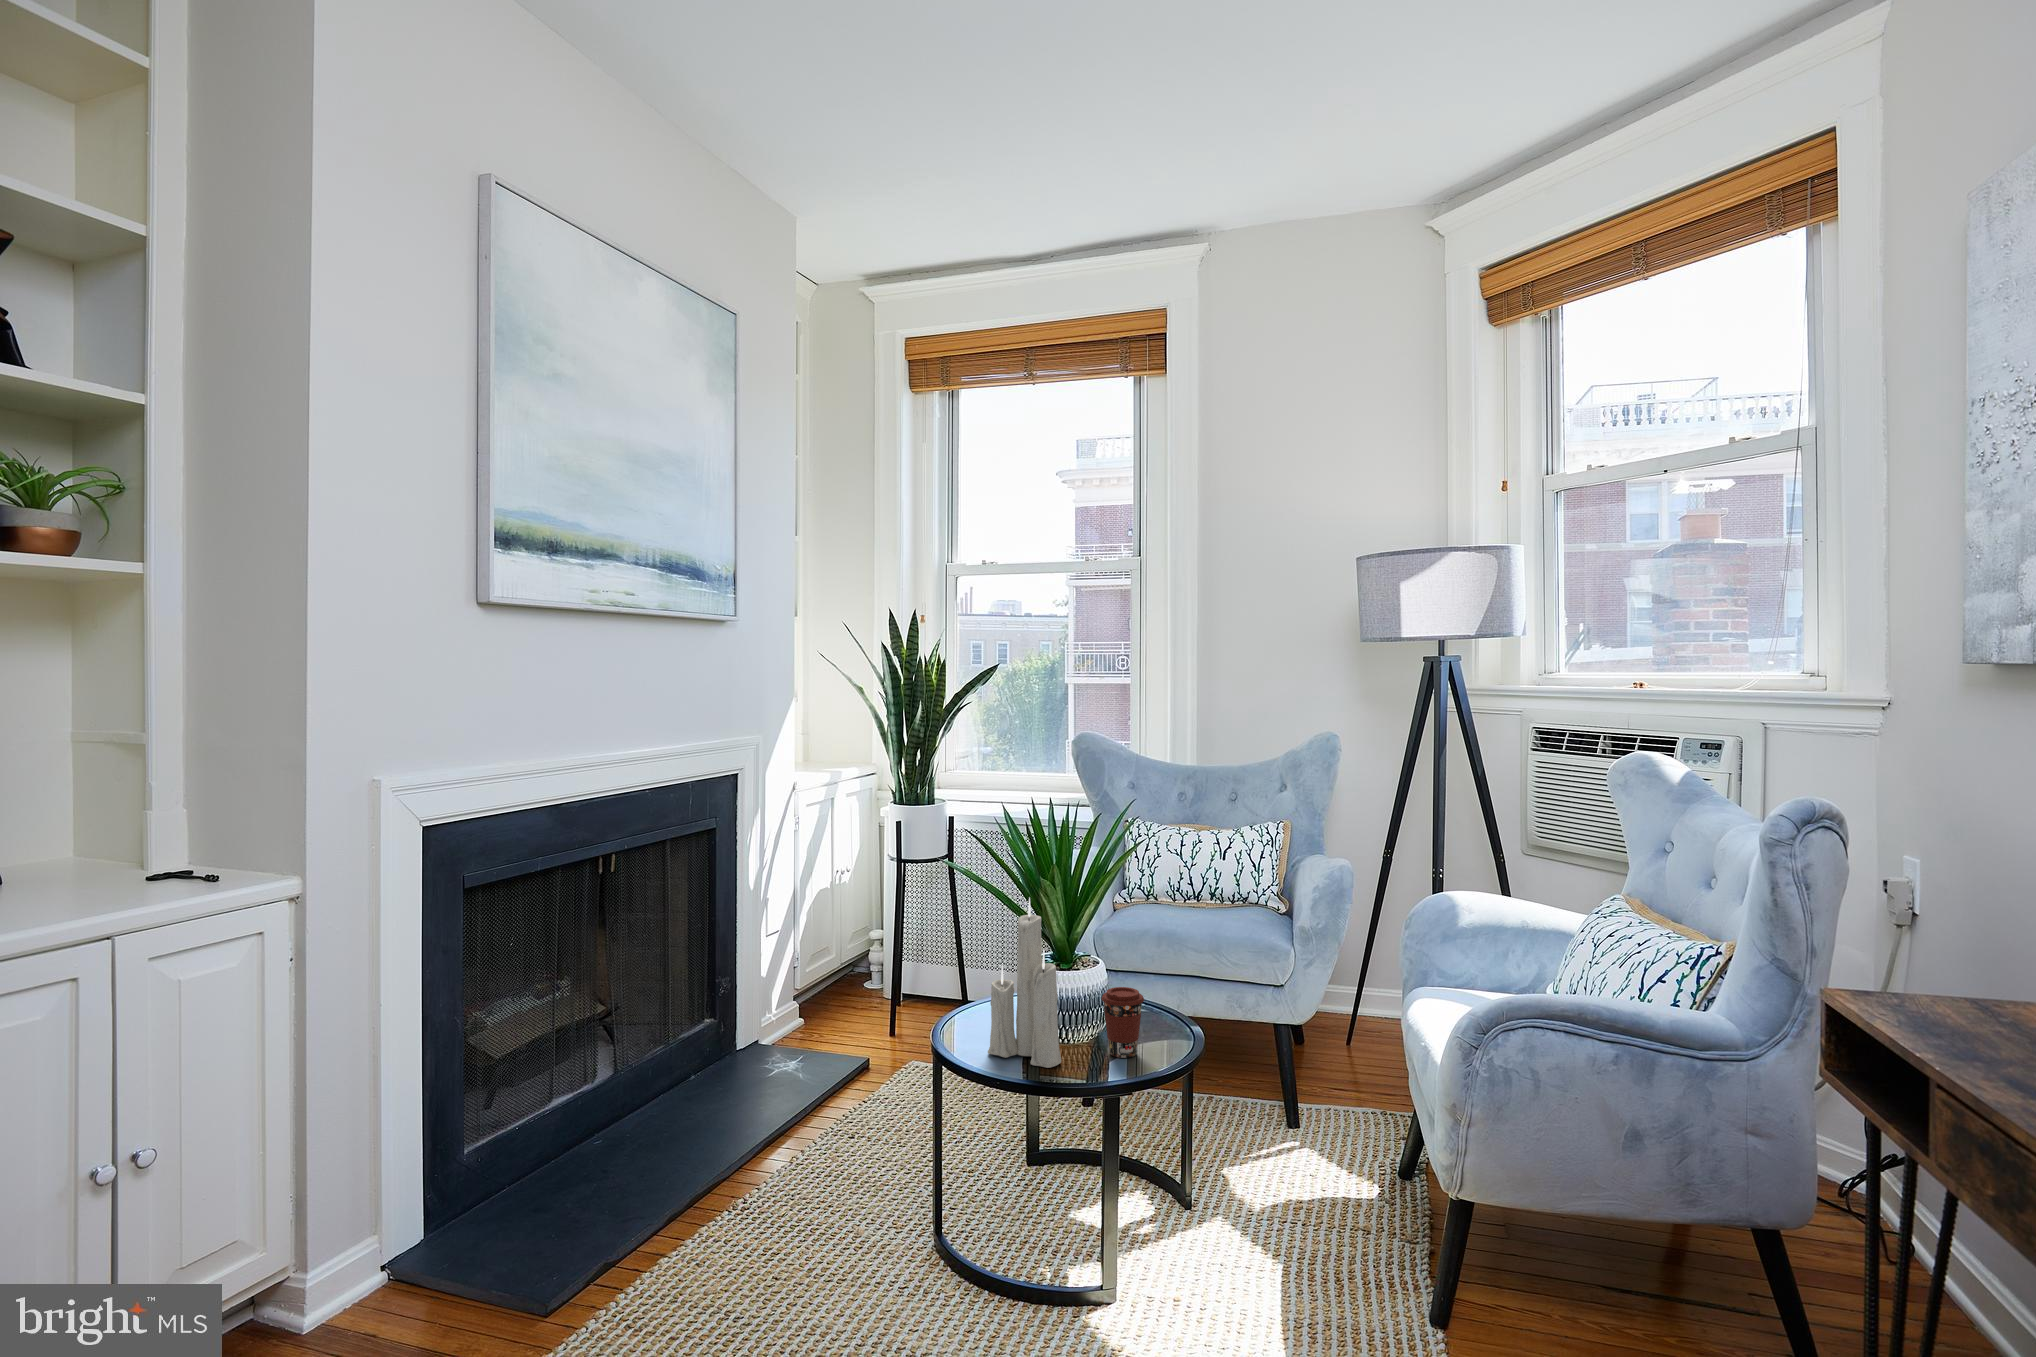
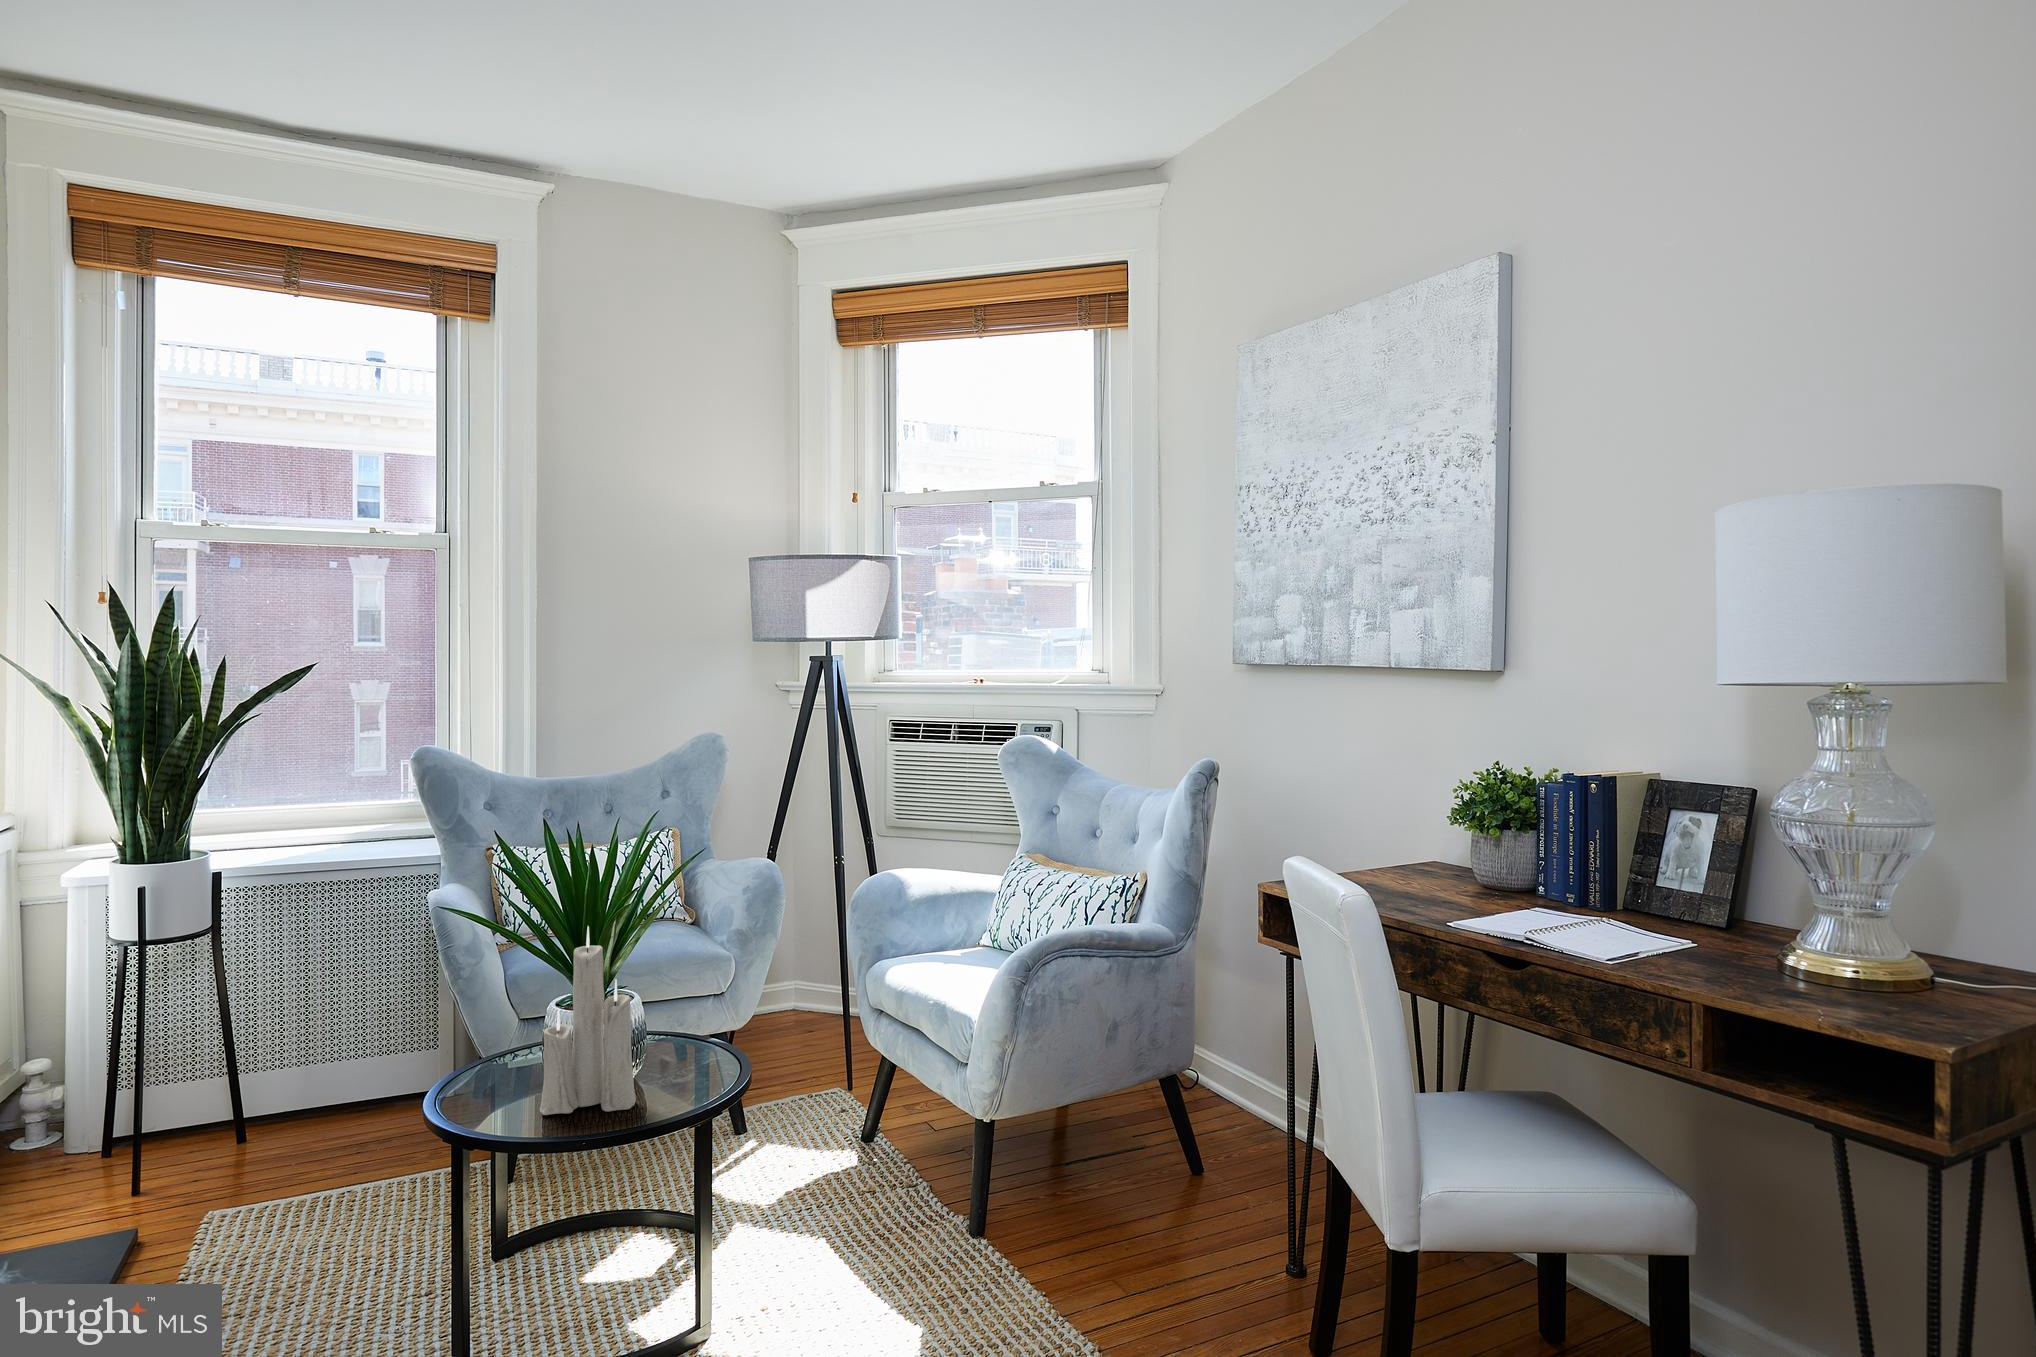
coffee cup: present [1101,987,1144,1058] -> none [660,1007,708,1082]

